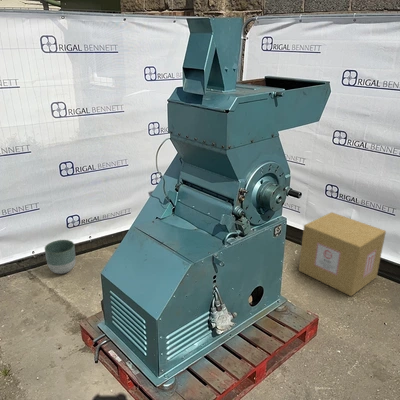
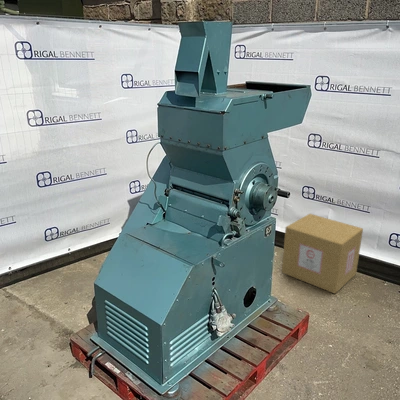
planter: present [45,240,76,274] -> none [21,255,54,290]

